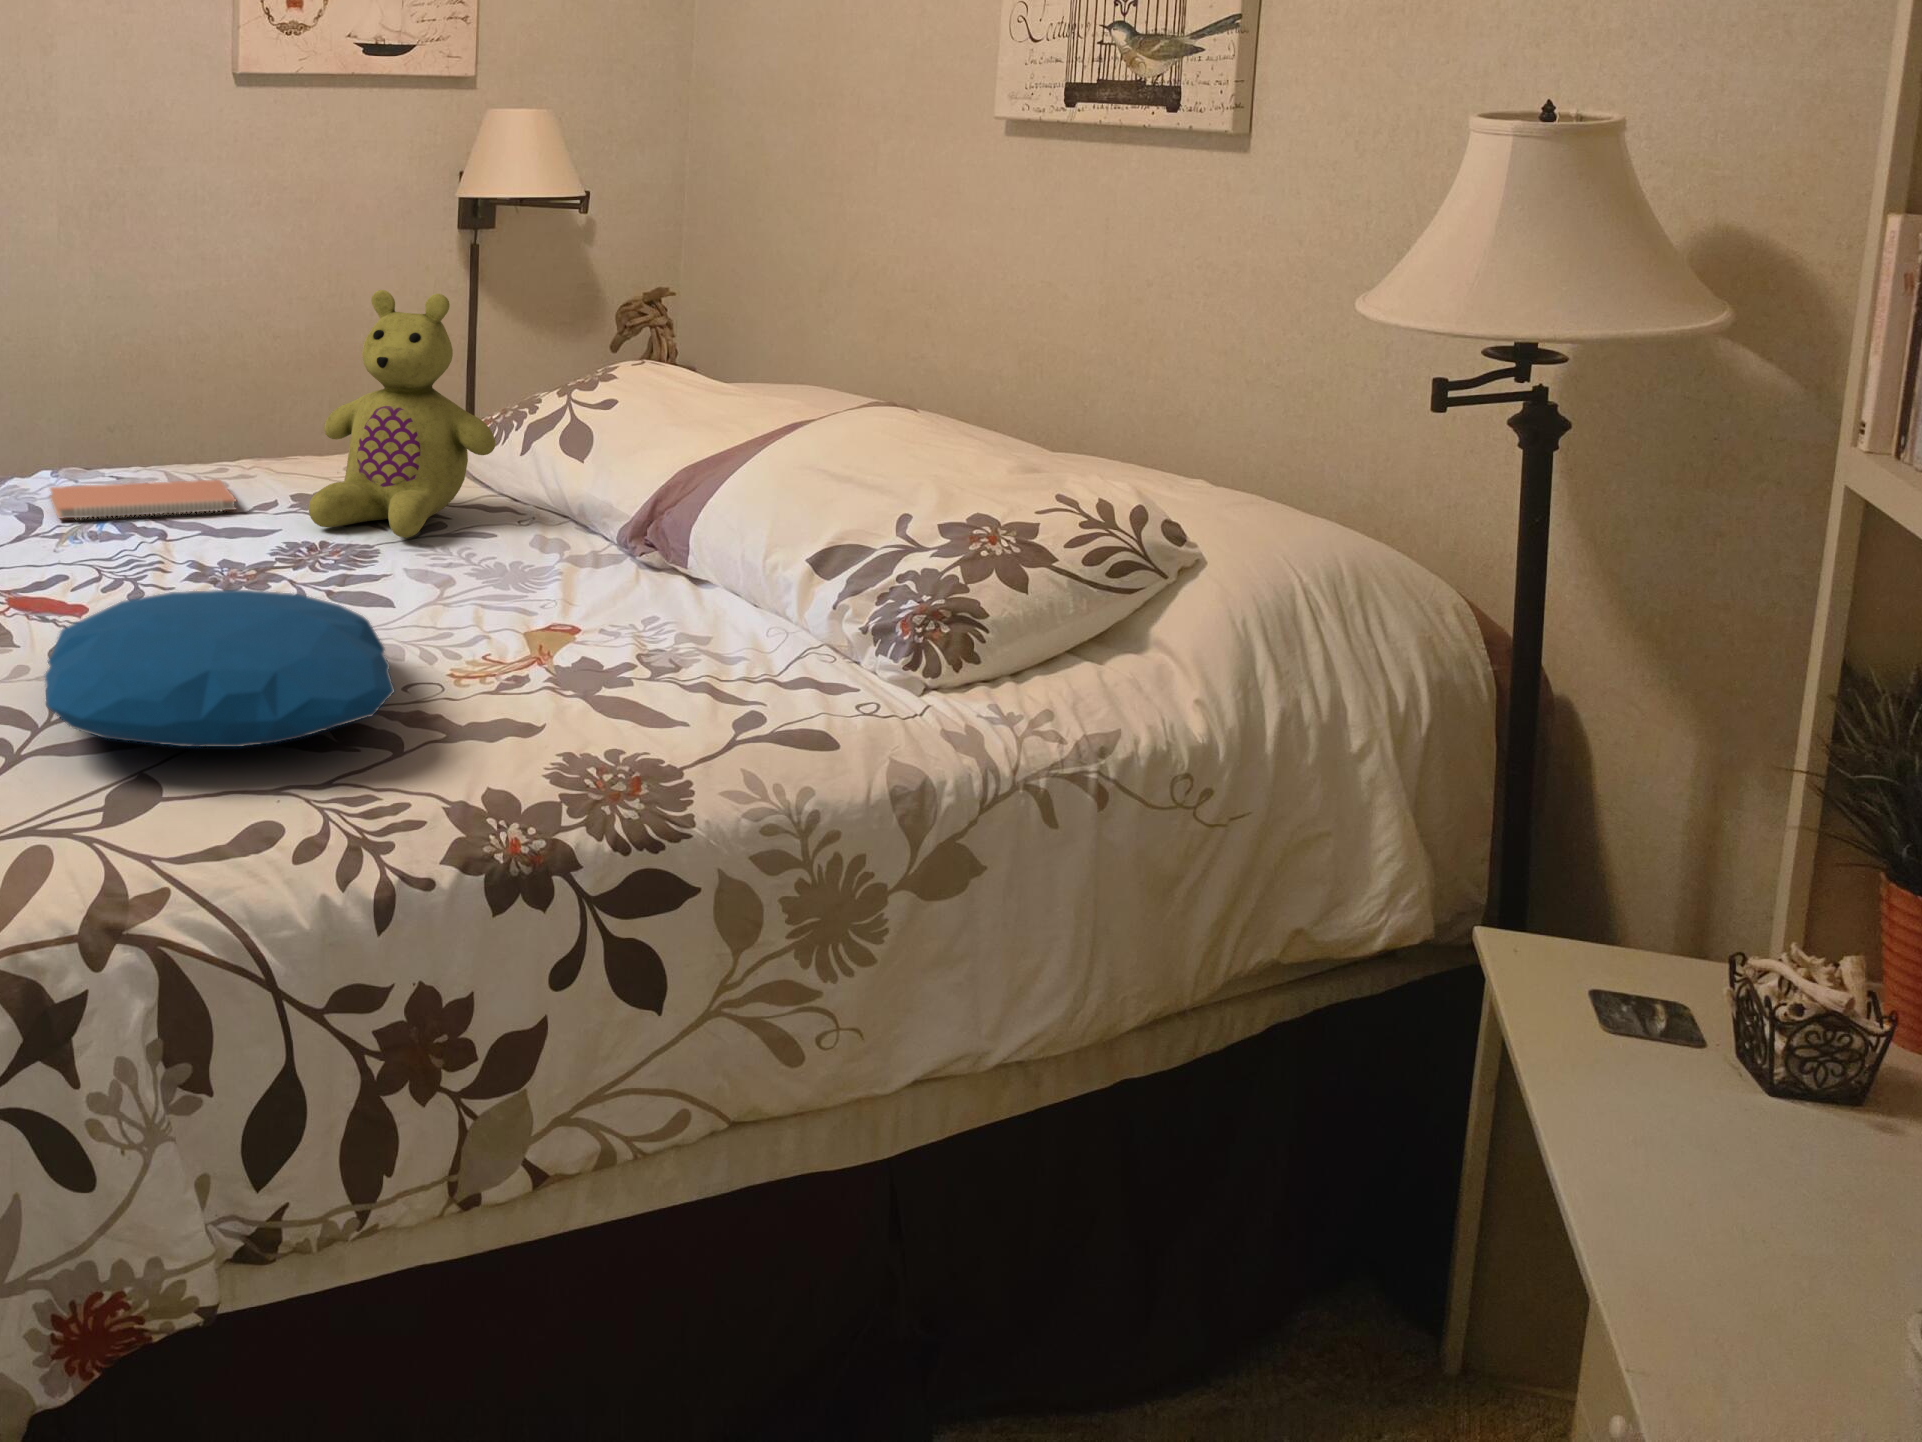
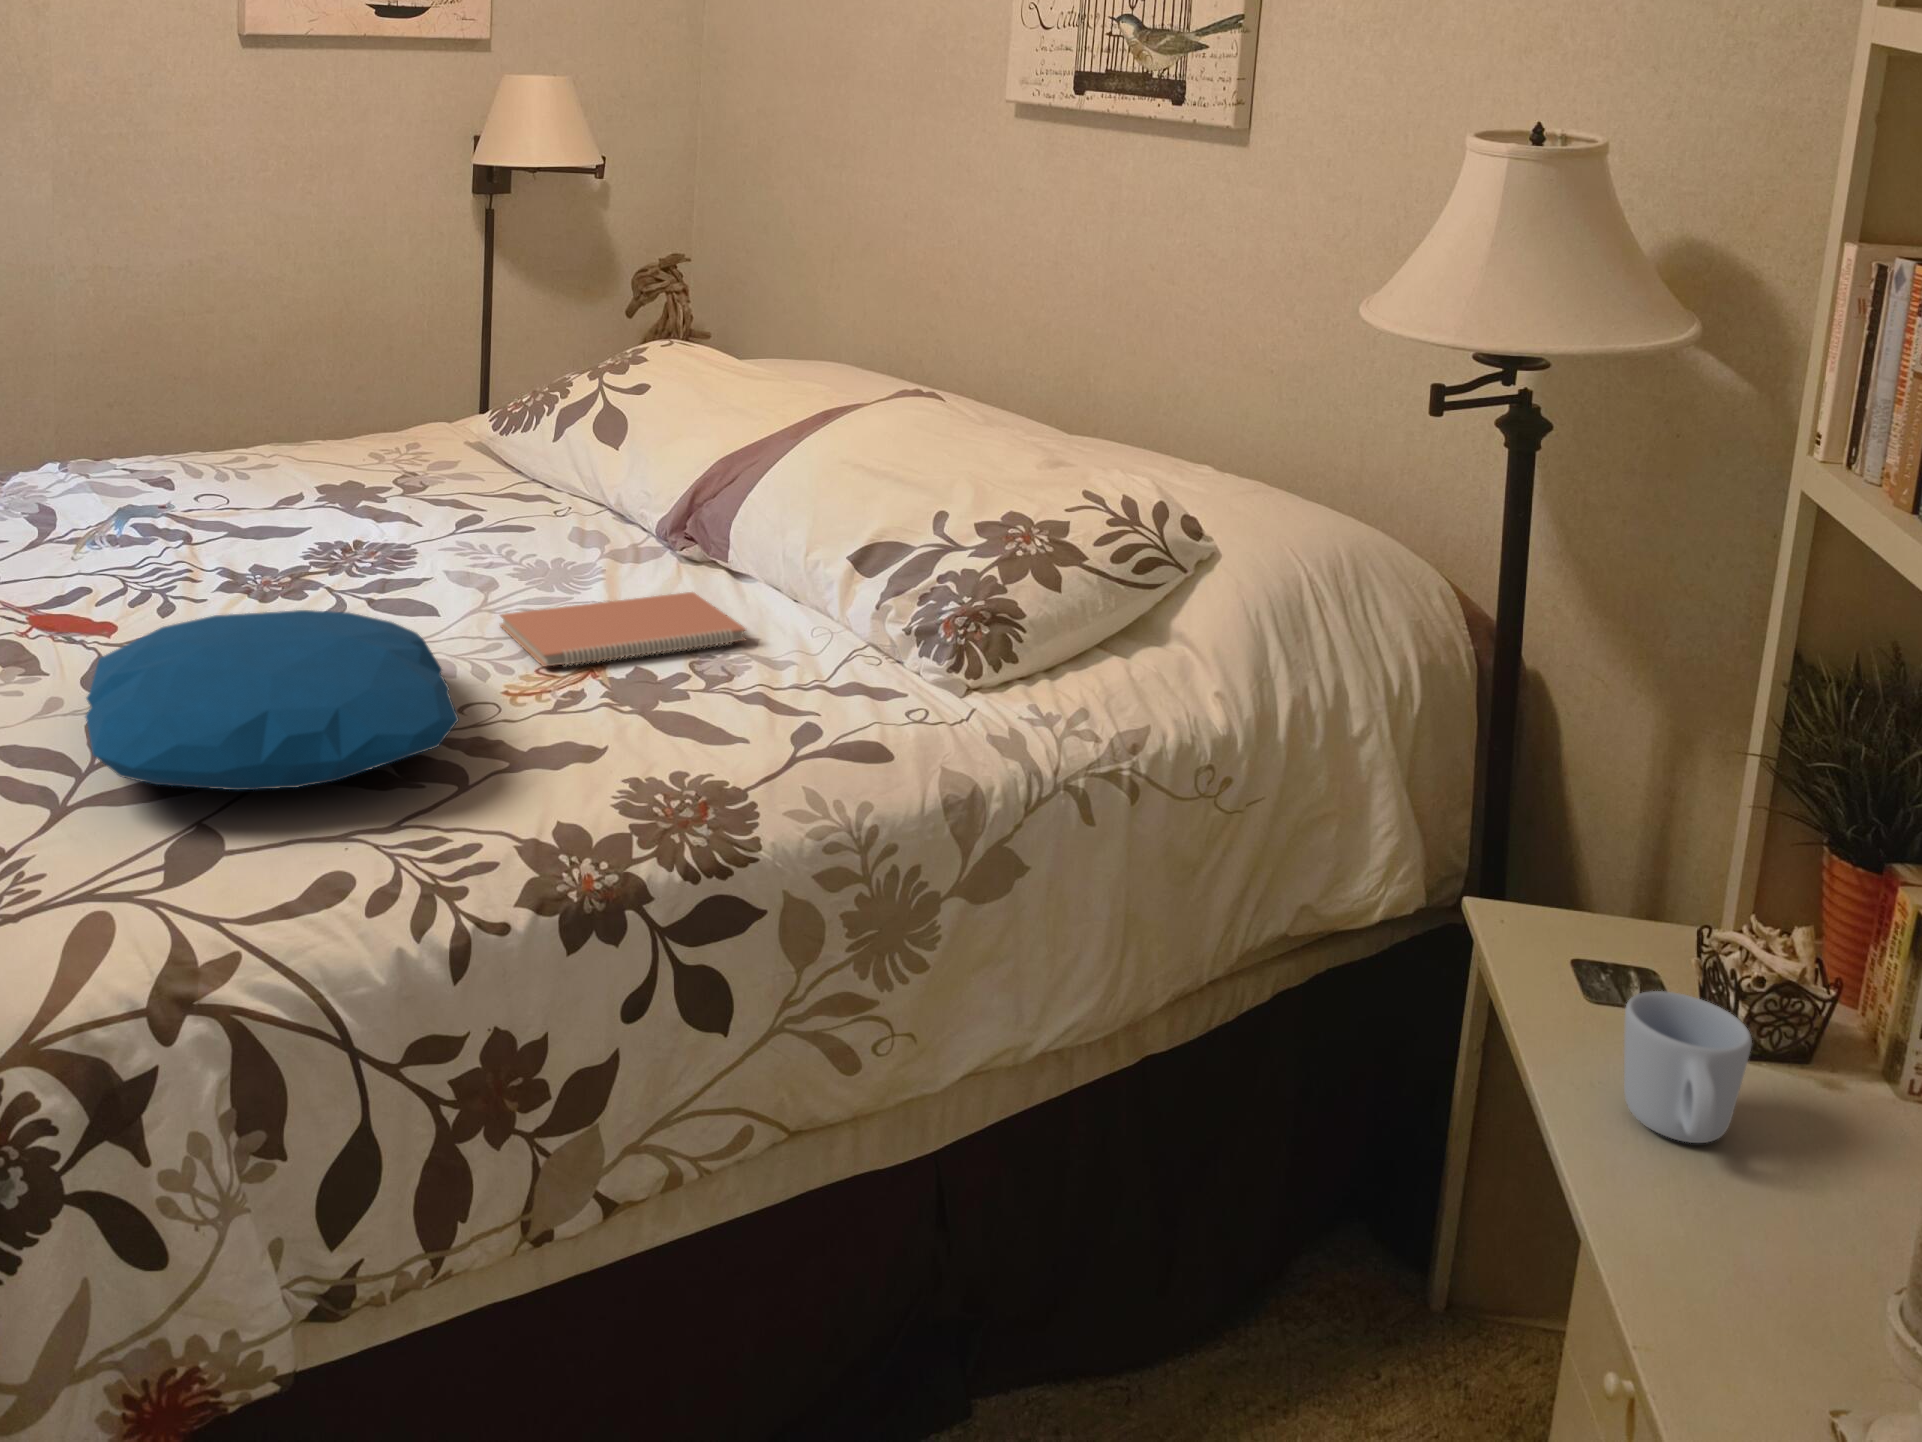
stuffed bear: present [309,290,495,538] -> none [343,278,534,533]
notebook: present [50,480,236,519] -> present [500,592,746,667]
mug: none [1654,1024,1808,1195] -> present [1624,991,1752,1143]

